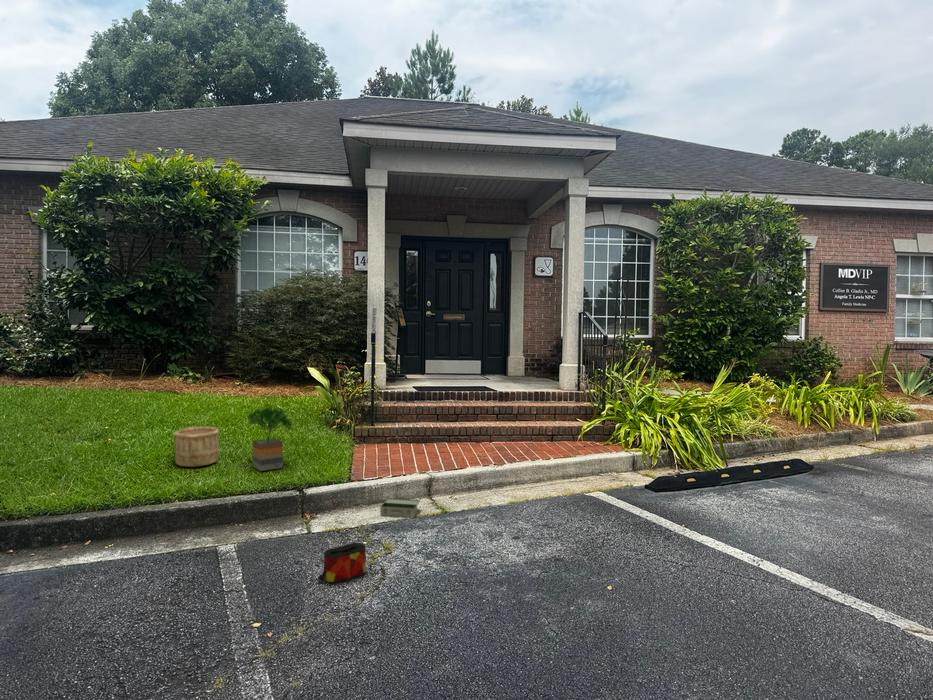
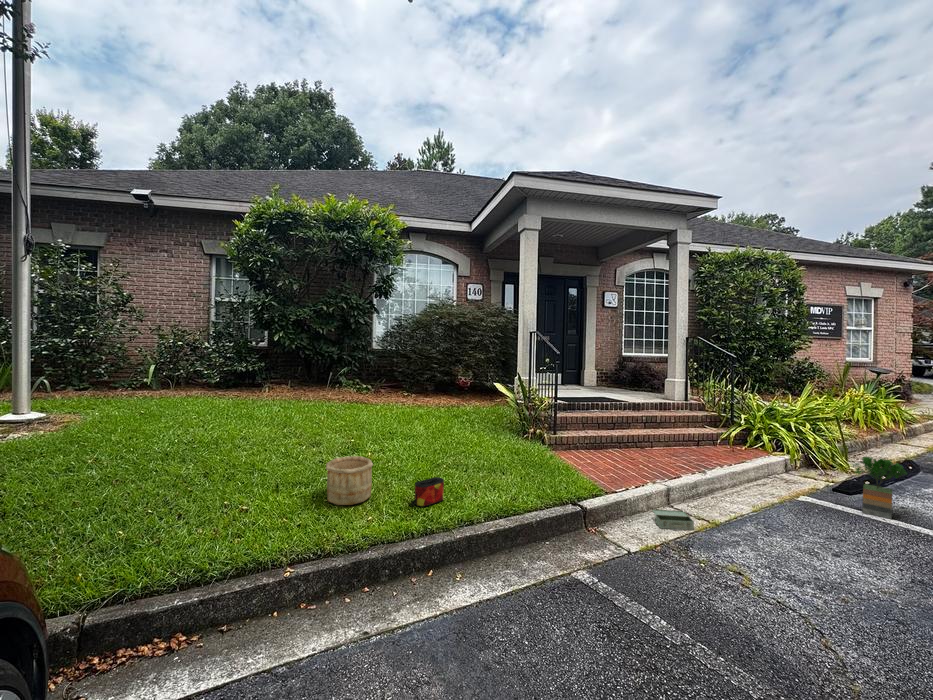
potted tree: present [248,408,292,471] -> present [853,457,907,519]
wooden bucket: present [173,426,219,467] -> present [326,456,373,505]
bag: present [318,543,366,583] -> present [411,477,444,507]

